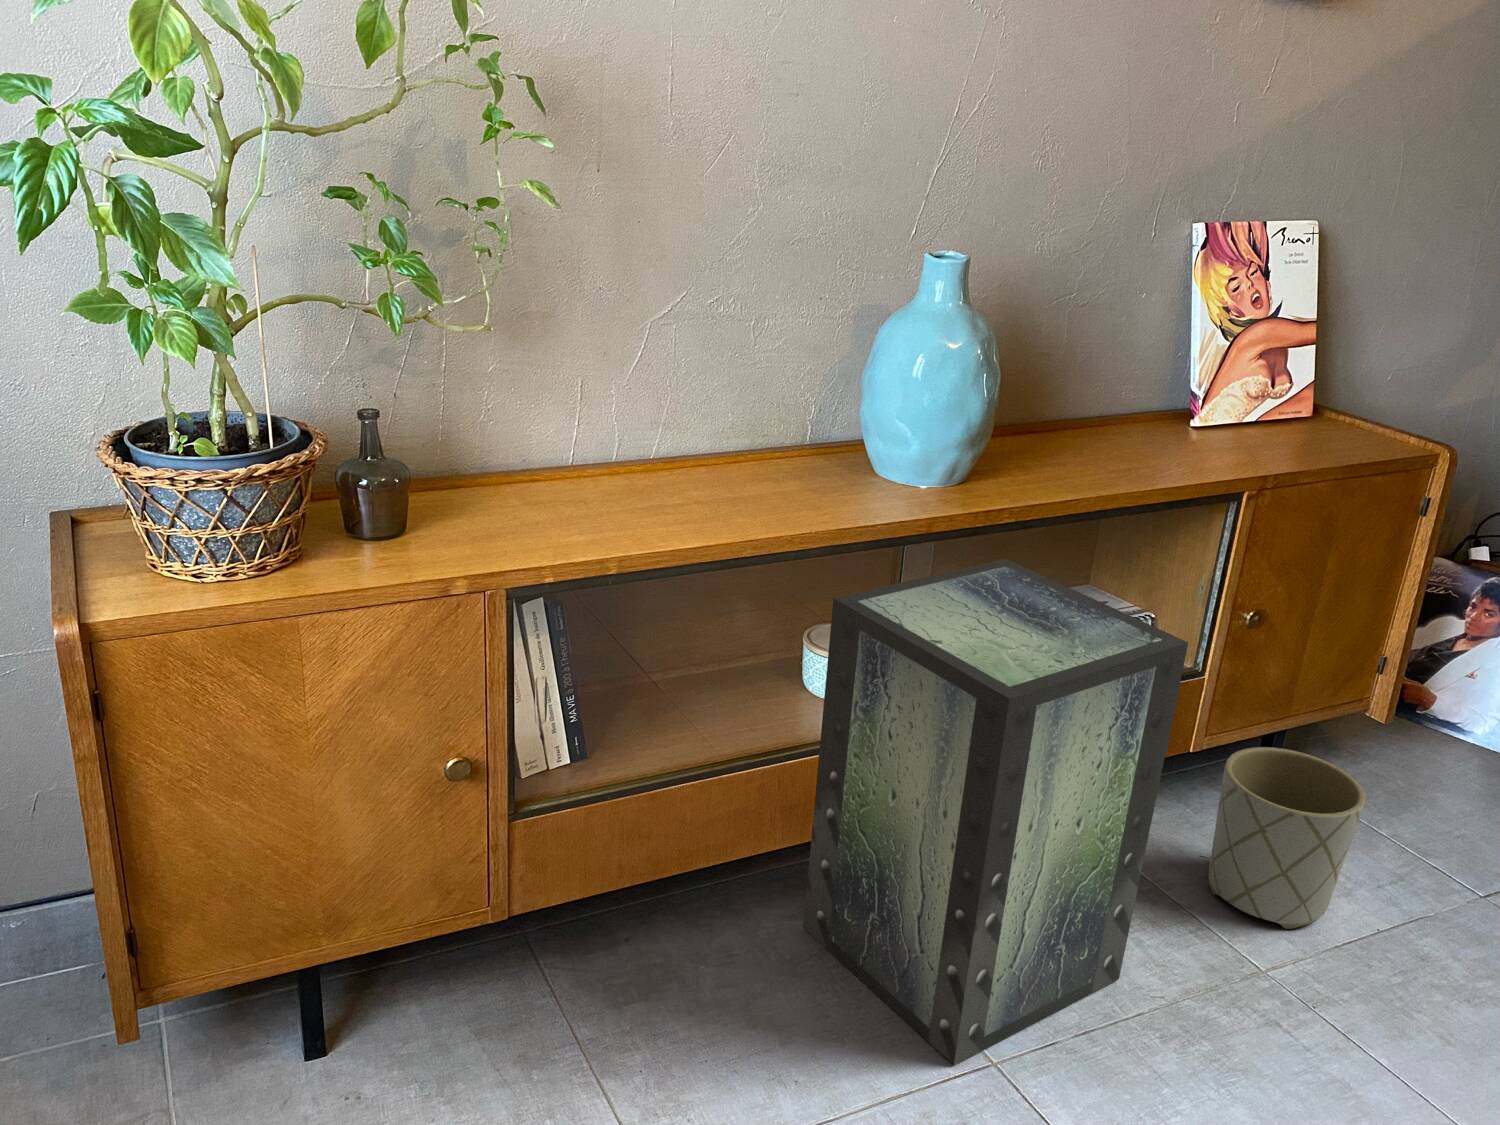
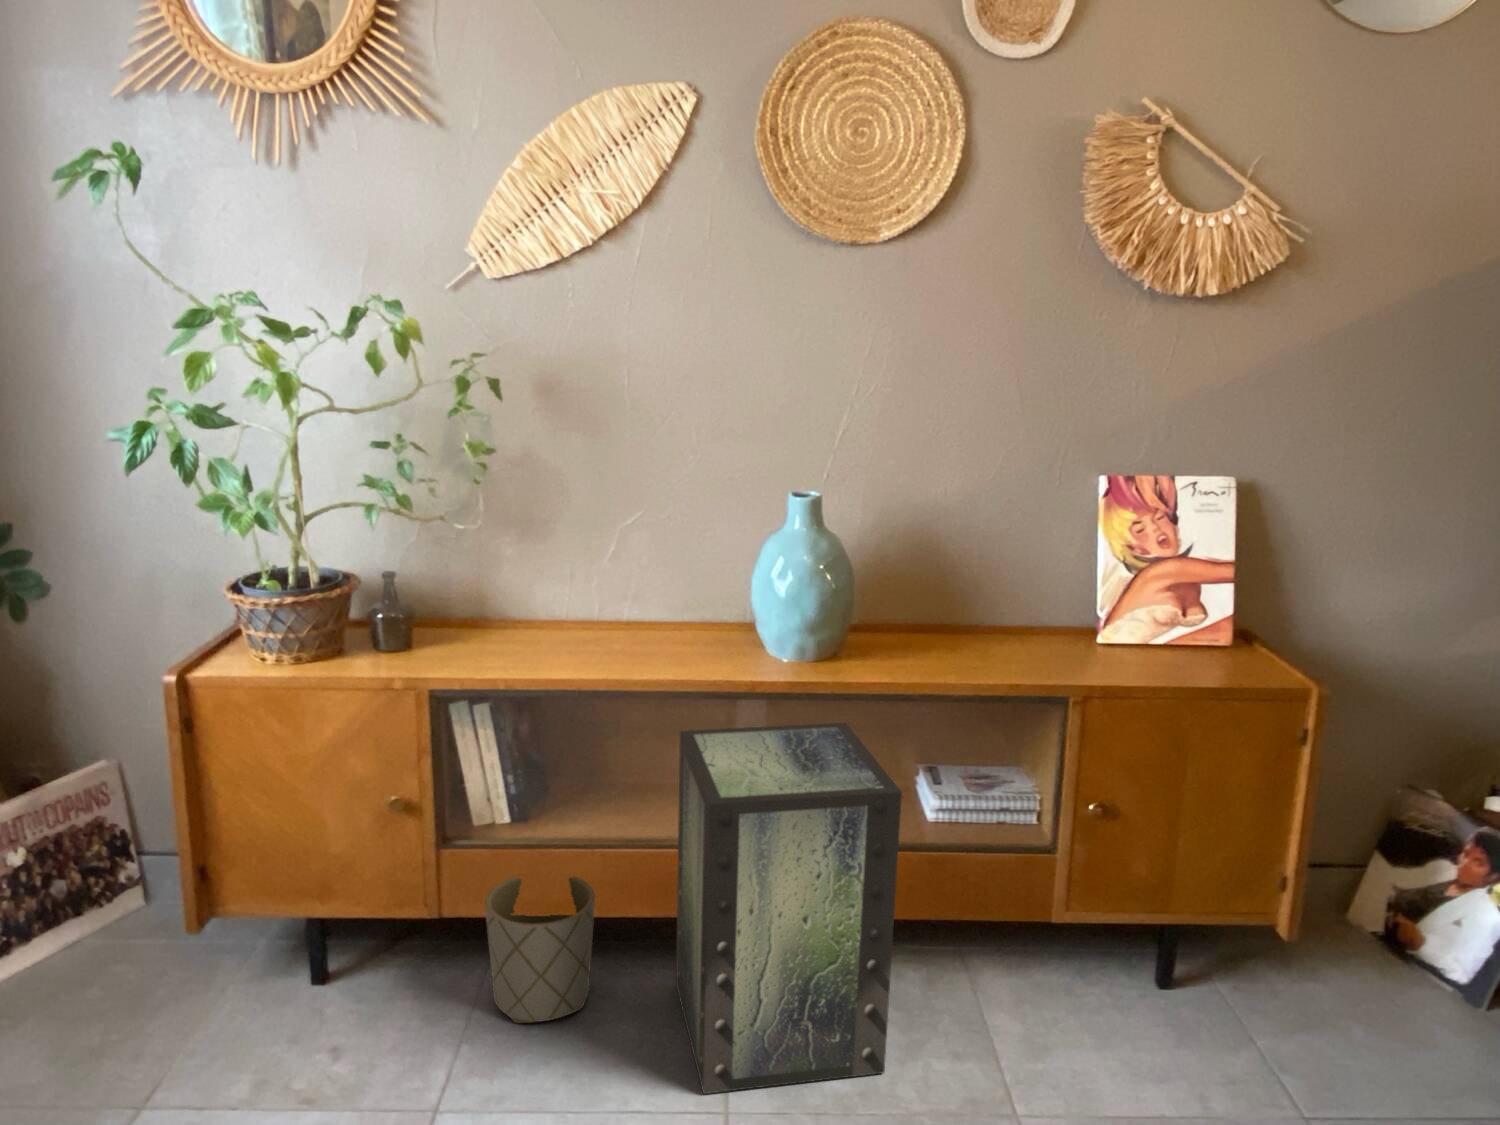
planter: present [1209,747,1365,929] -> present [485,875,595,1023]

